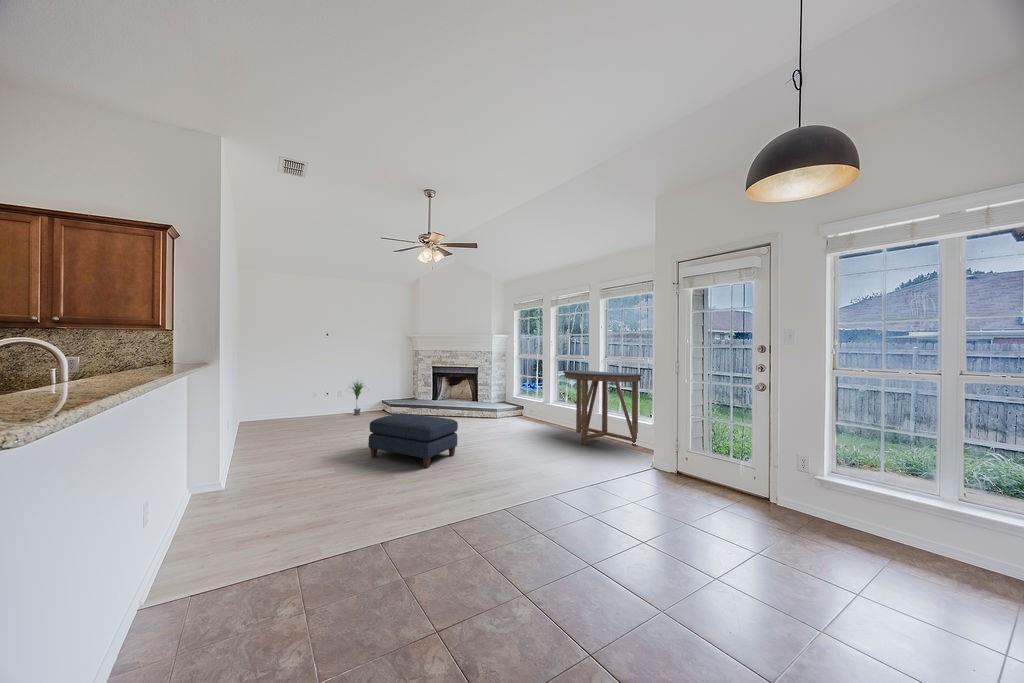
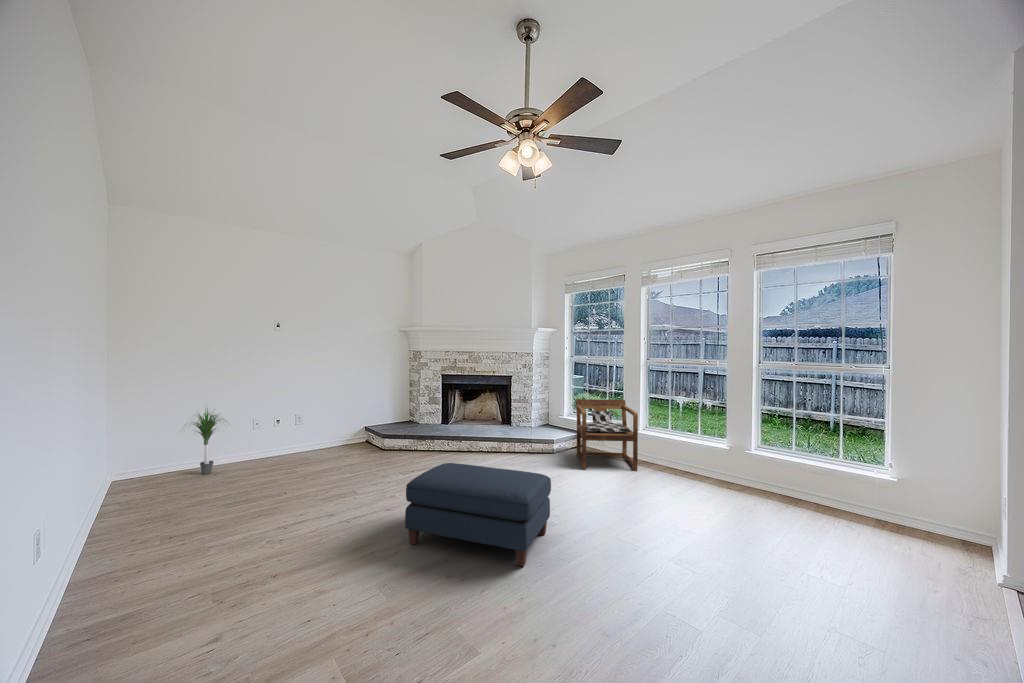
console table: present [563,370,642,447] -> none [673,382,812,501]
potted plant: present [352,382,363,415] -> present [185,408,227,474]
armchair: none [509,383,546,429] -> present [576,399,638,471]

